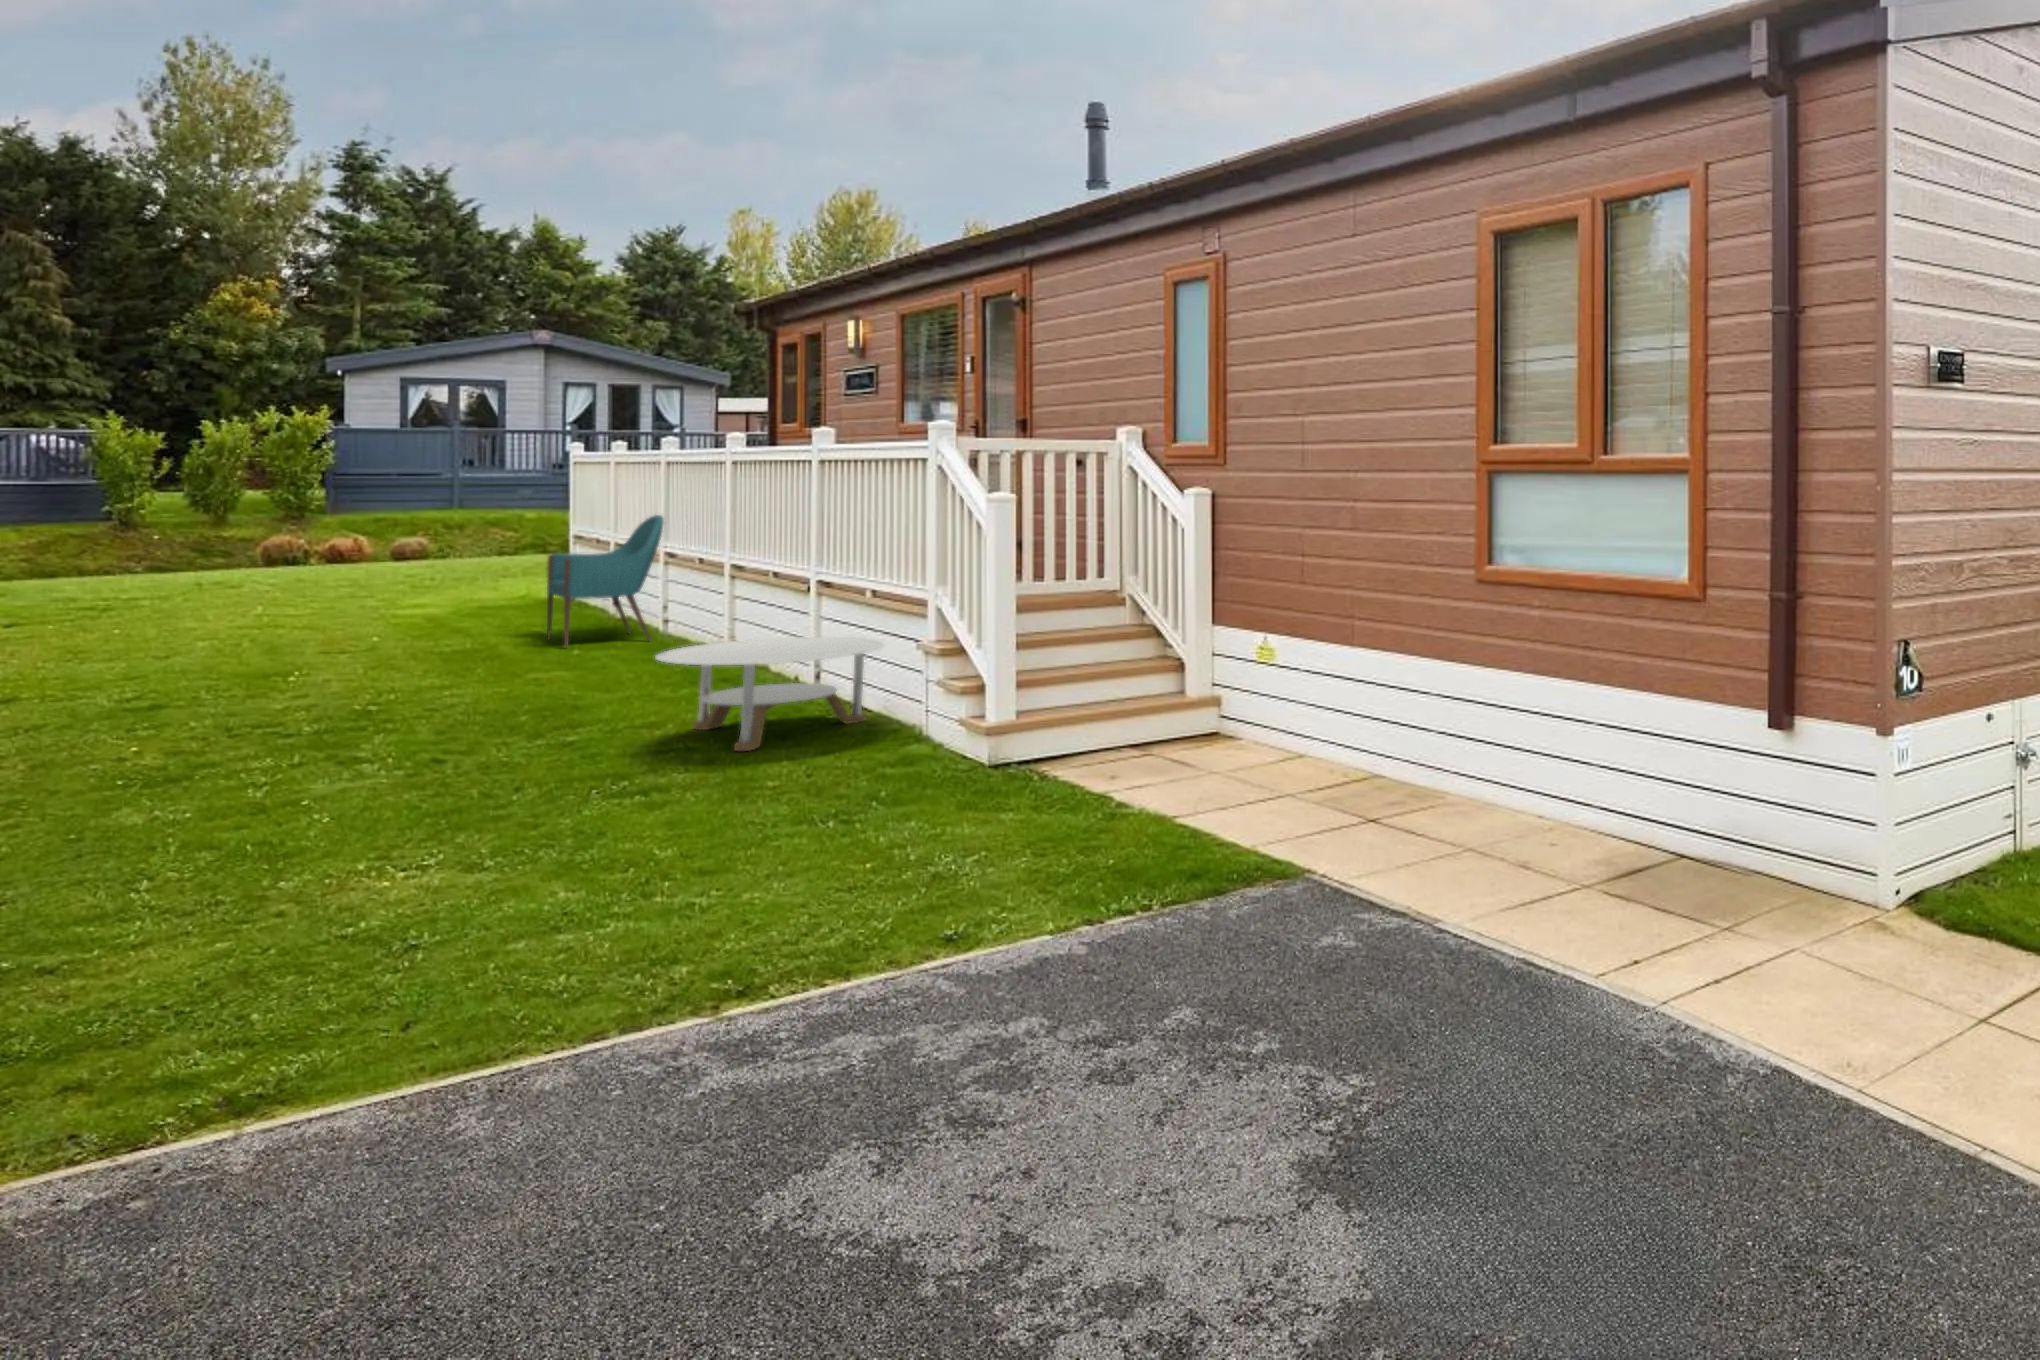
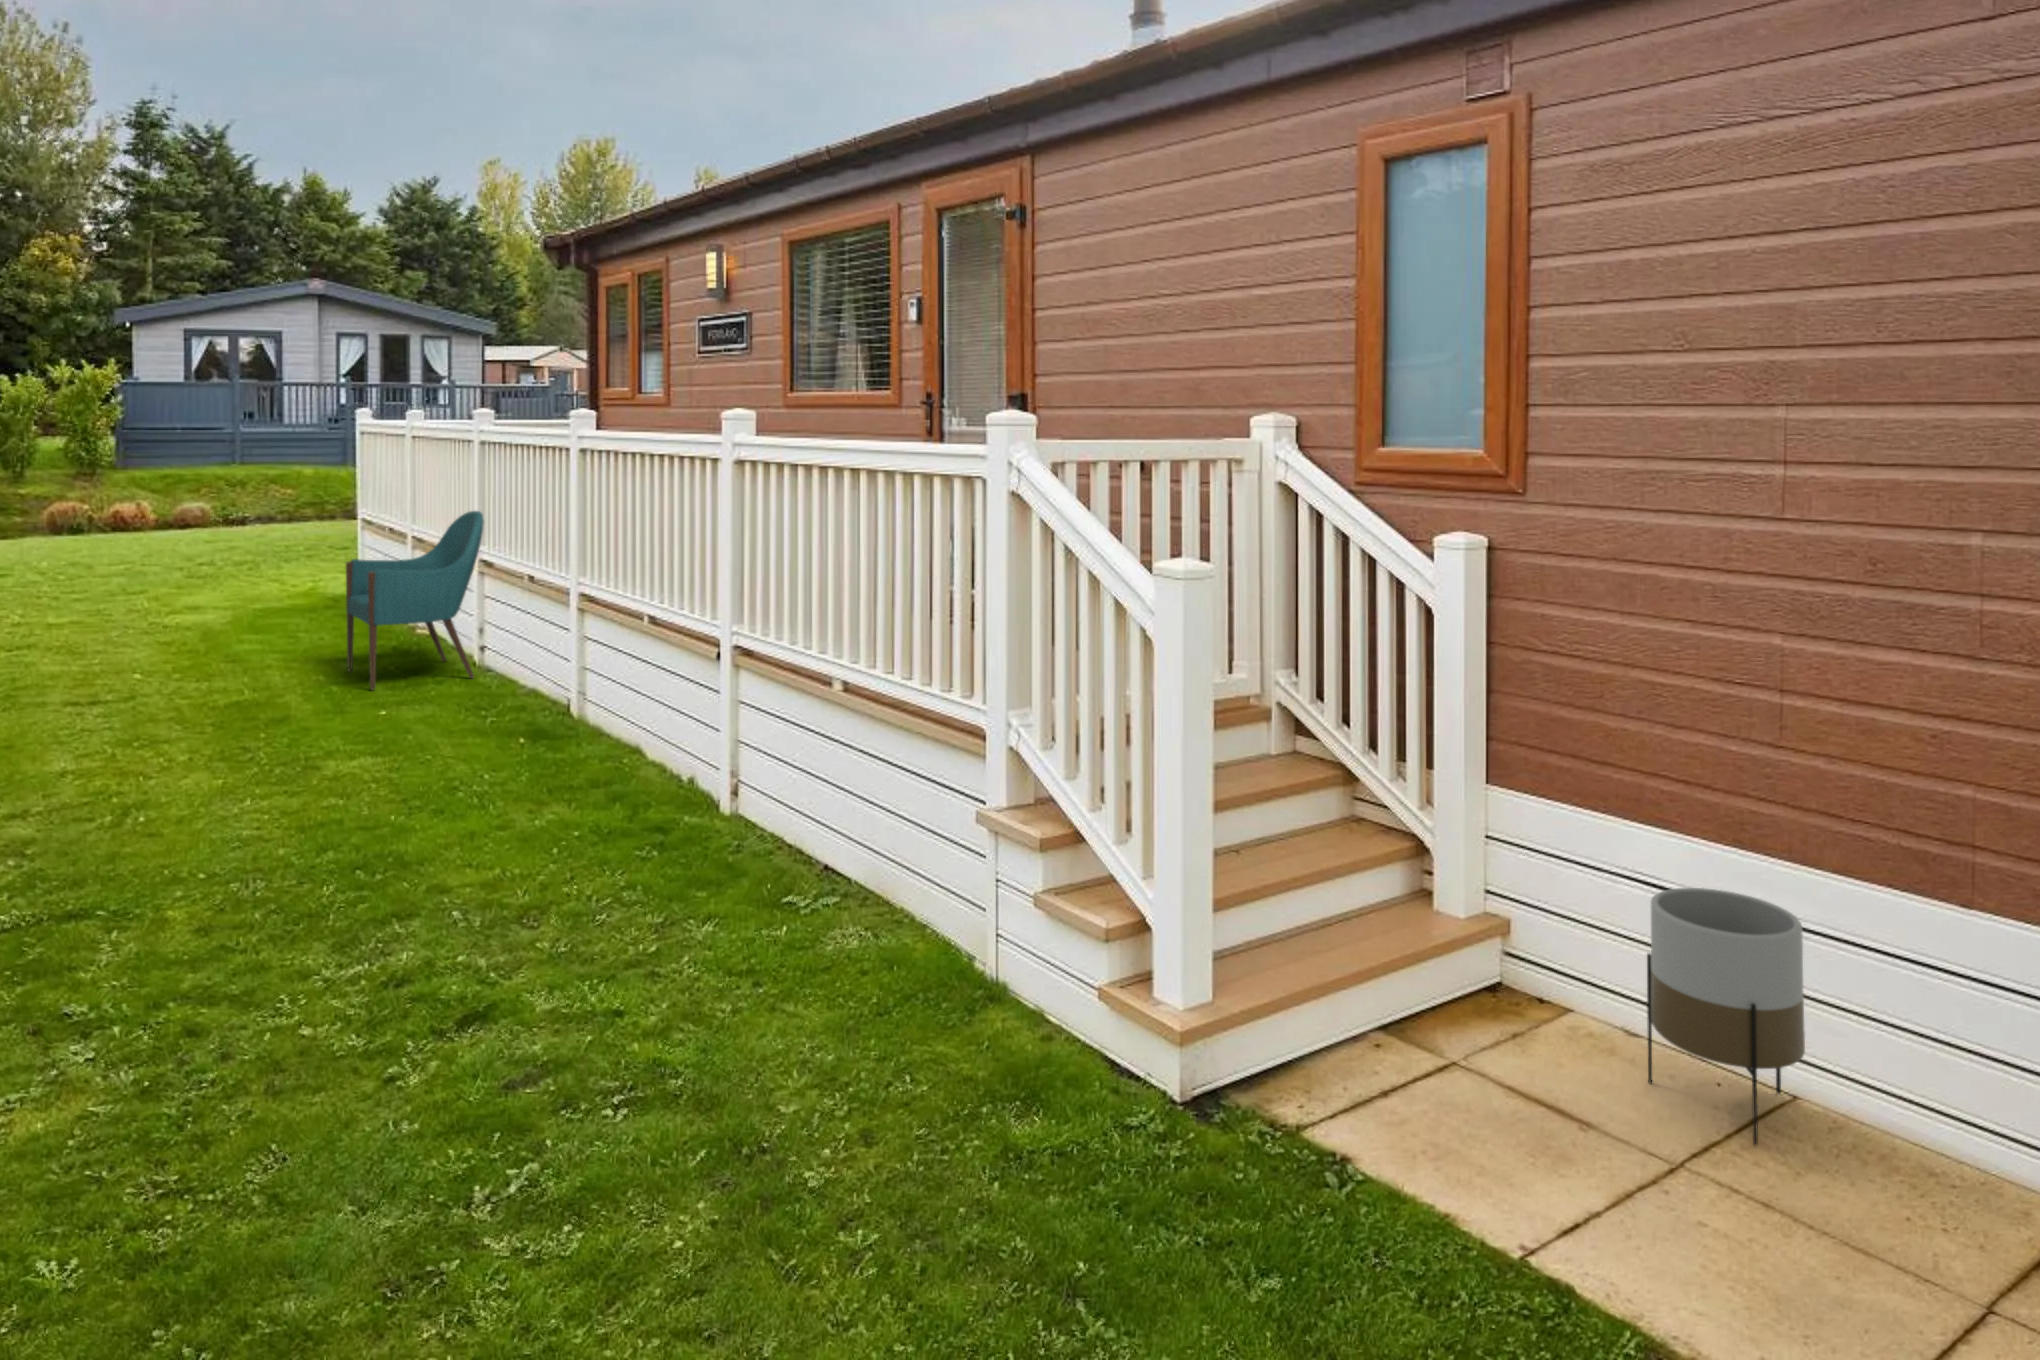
round table: present [656,637,883,751] -> none [543,752,893,1005]
planter: none [1233,658,1301,766] -> present [1647,888,1805,1146]

